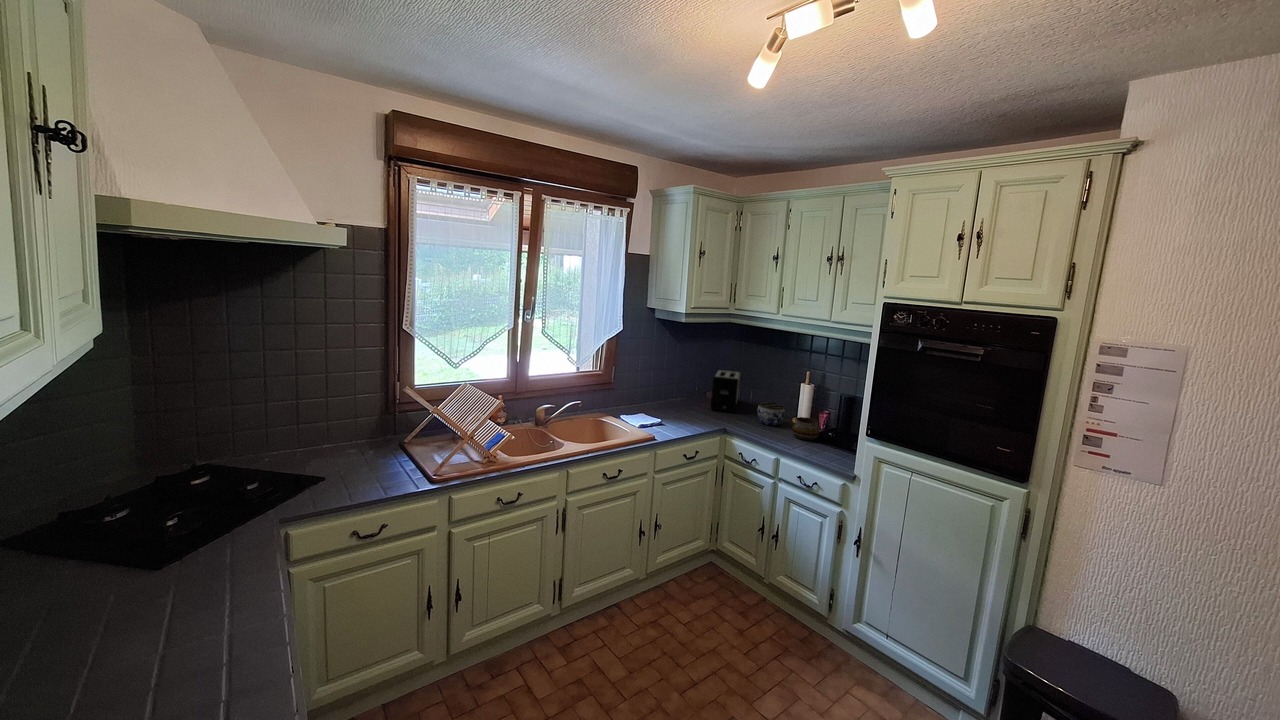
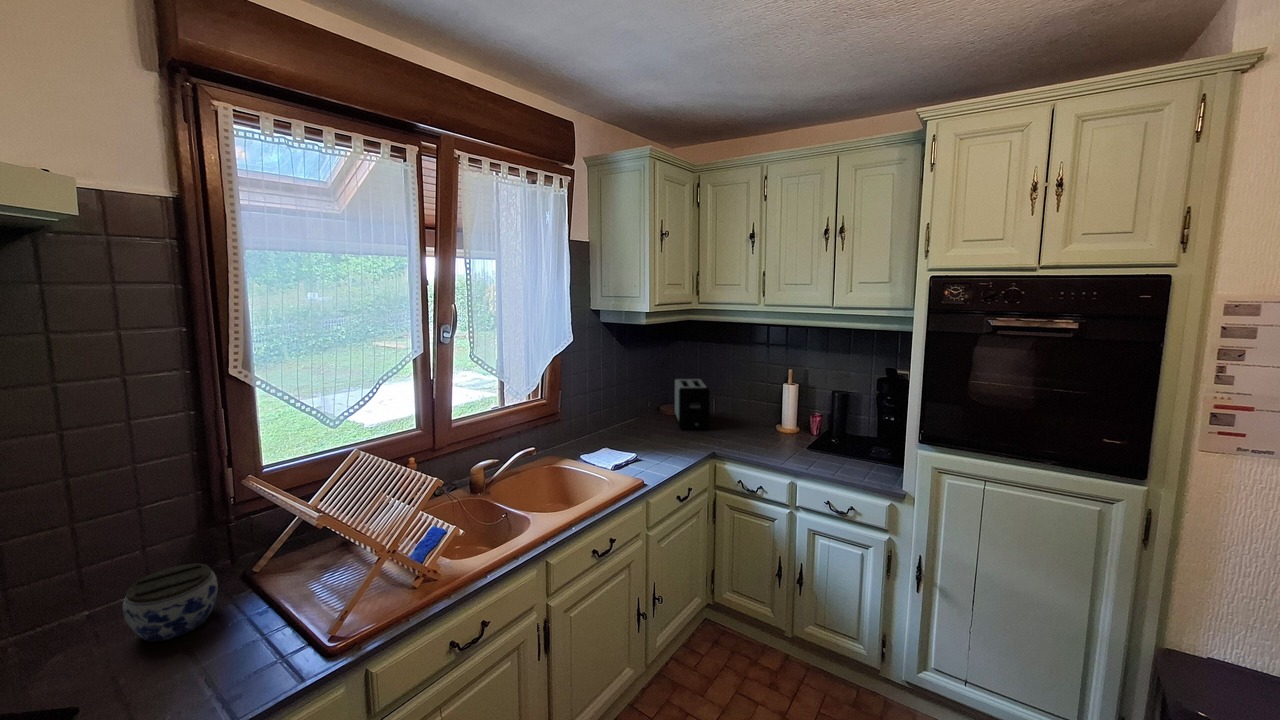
jar: present [757,402,785,426] -> present [123,563,218,641]
decorative bowl: present [792,417,820,440] -> none [793,425,827,453]

